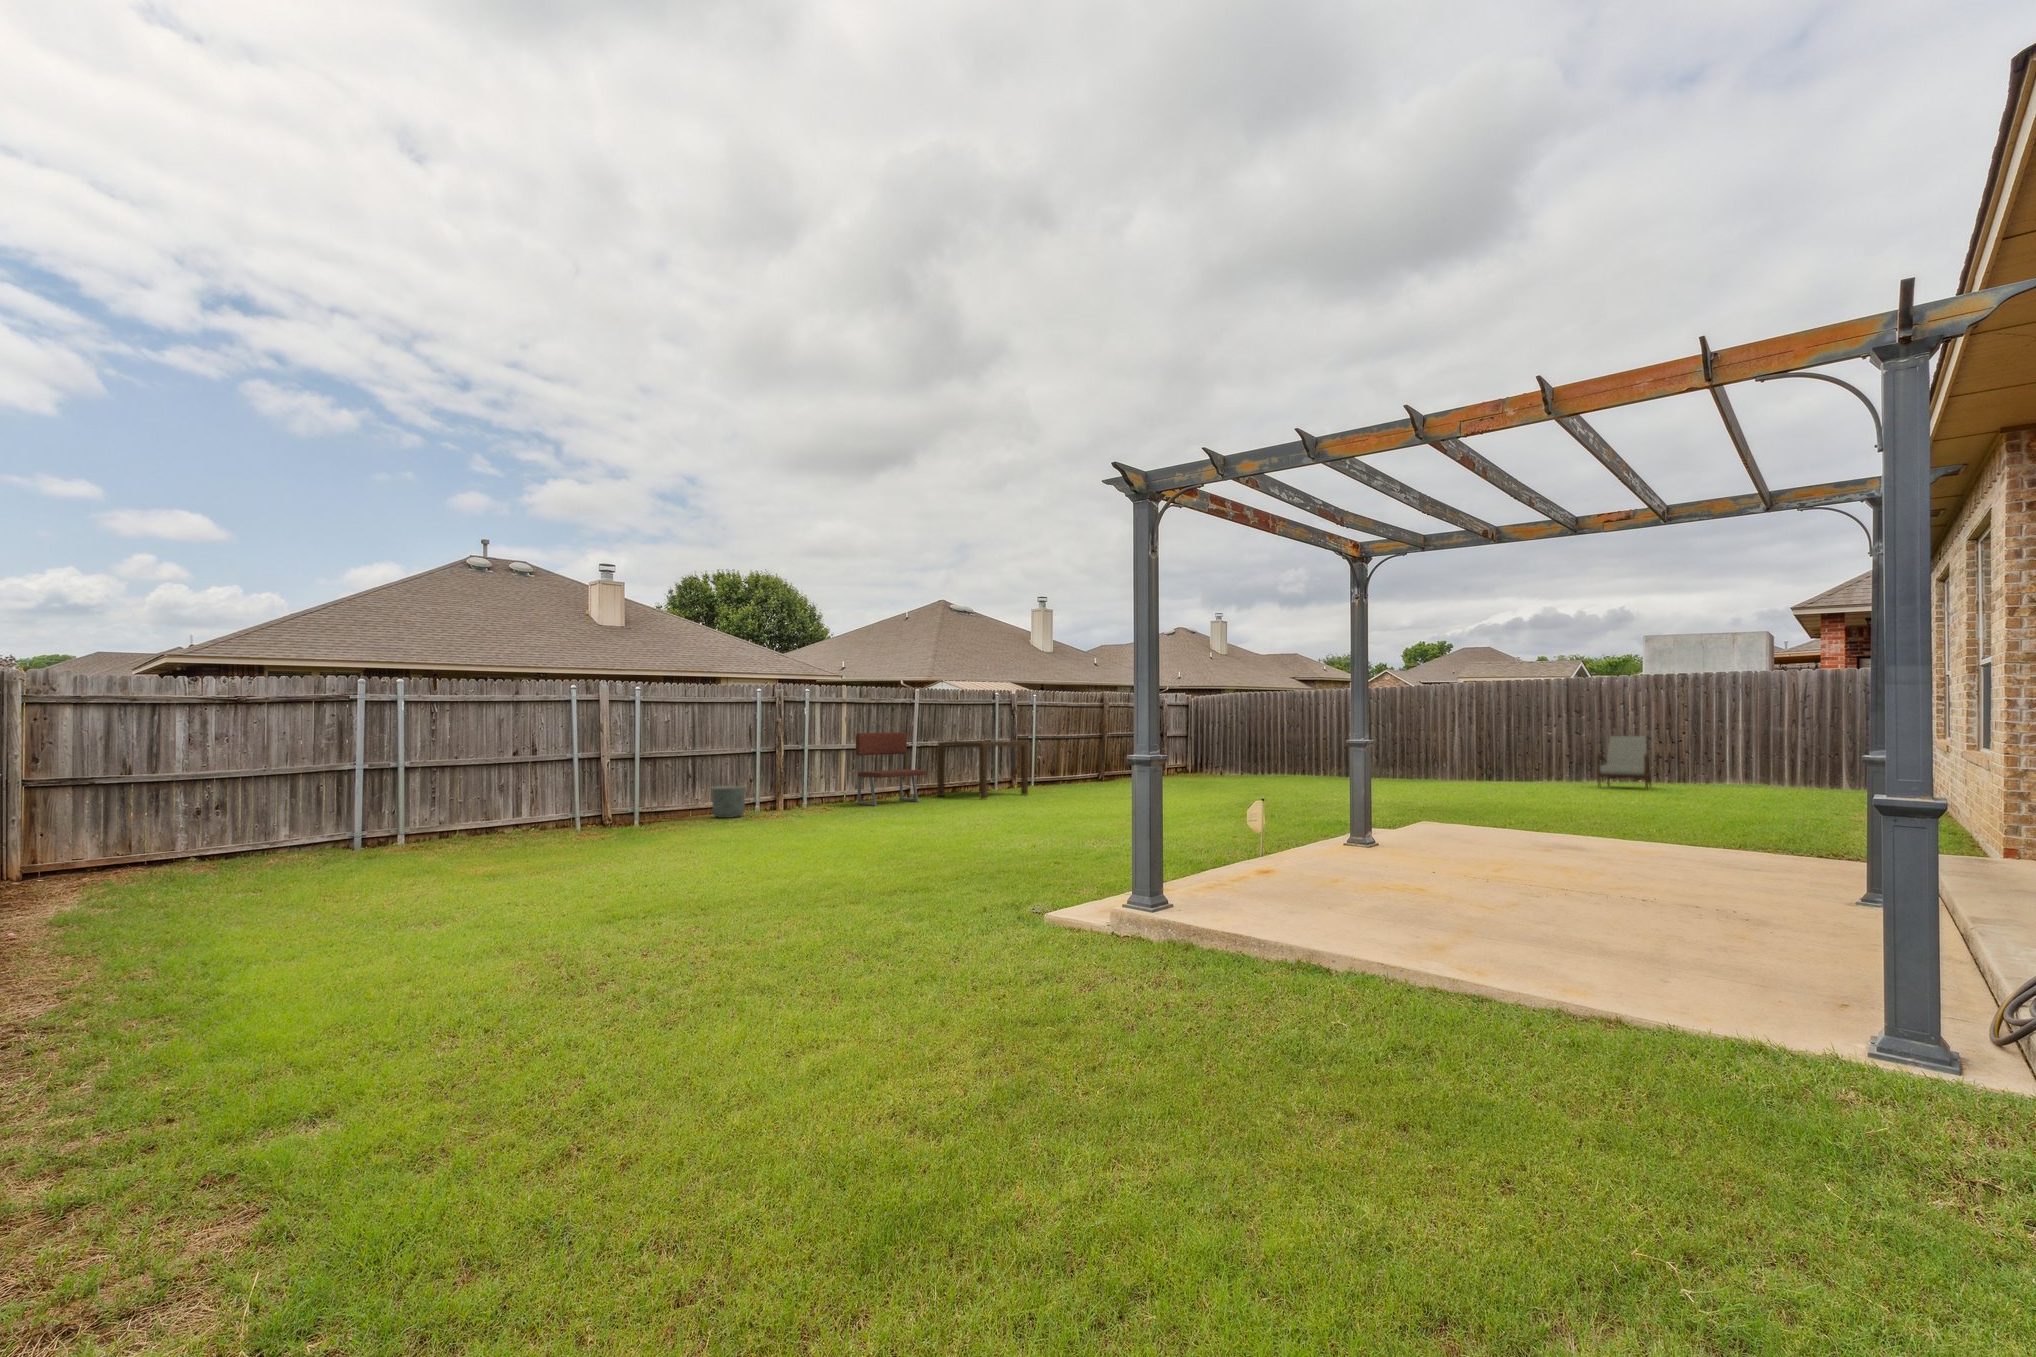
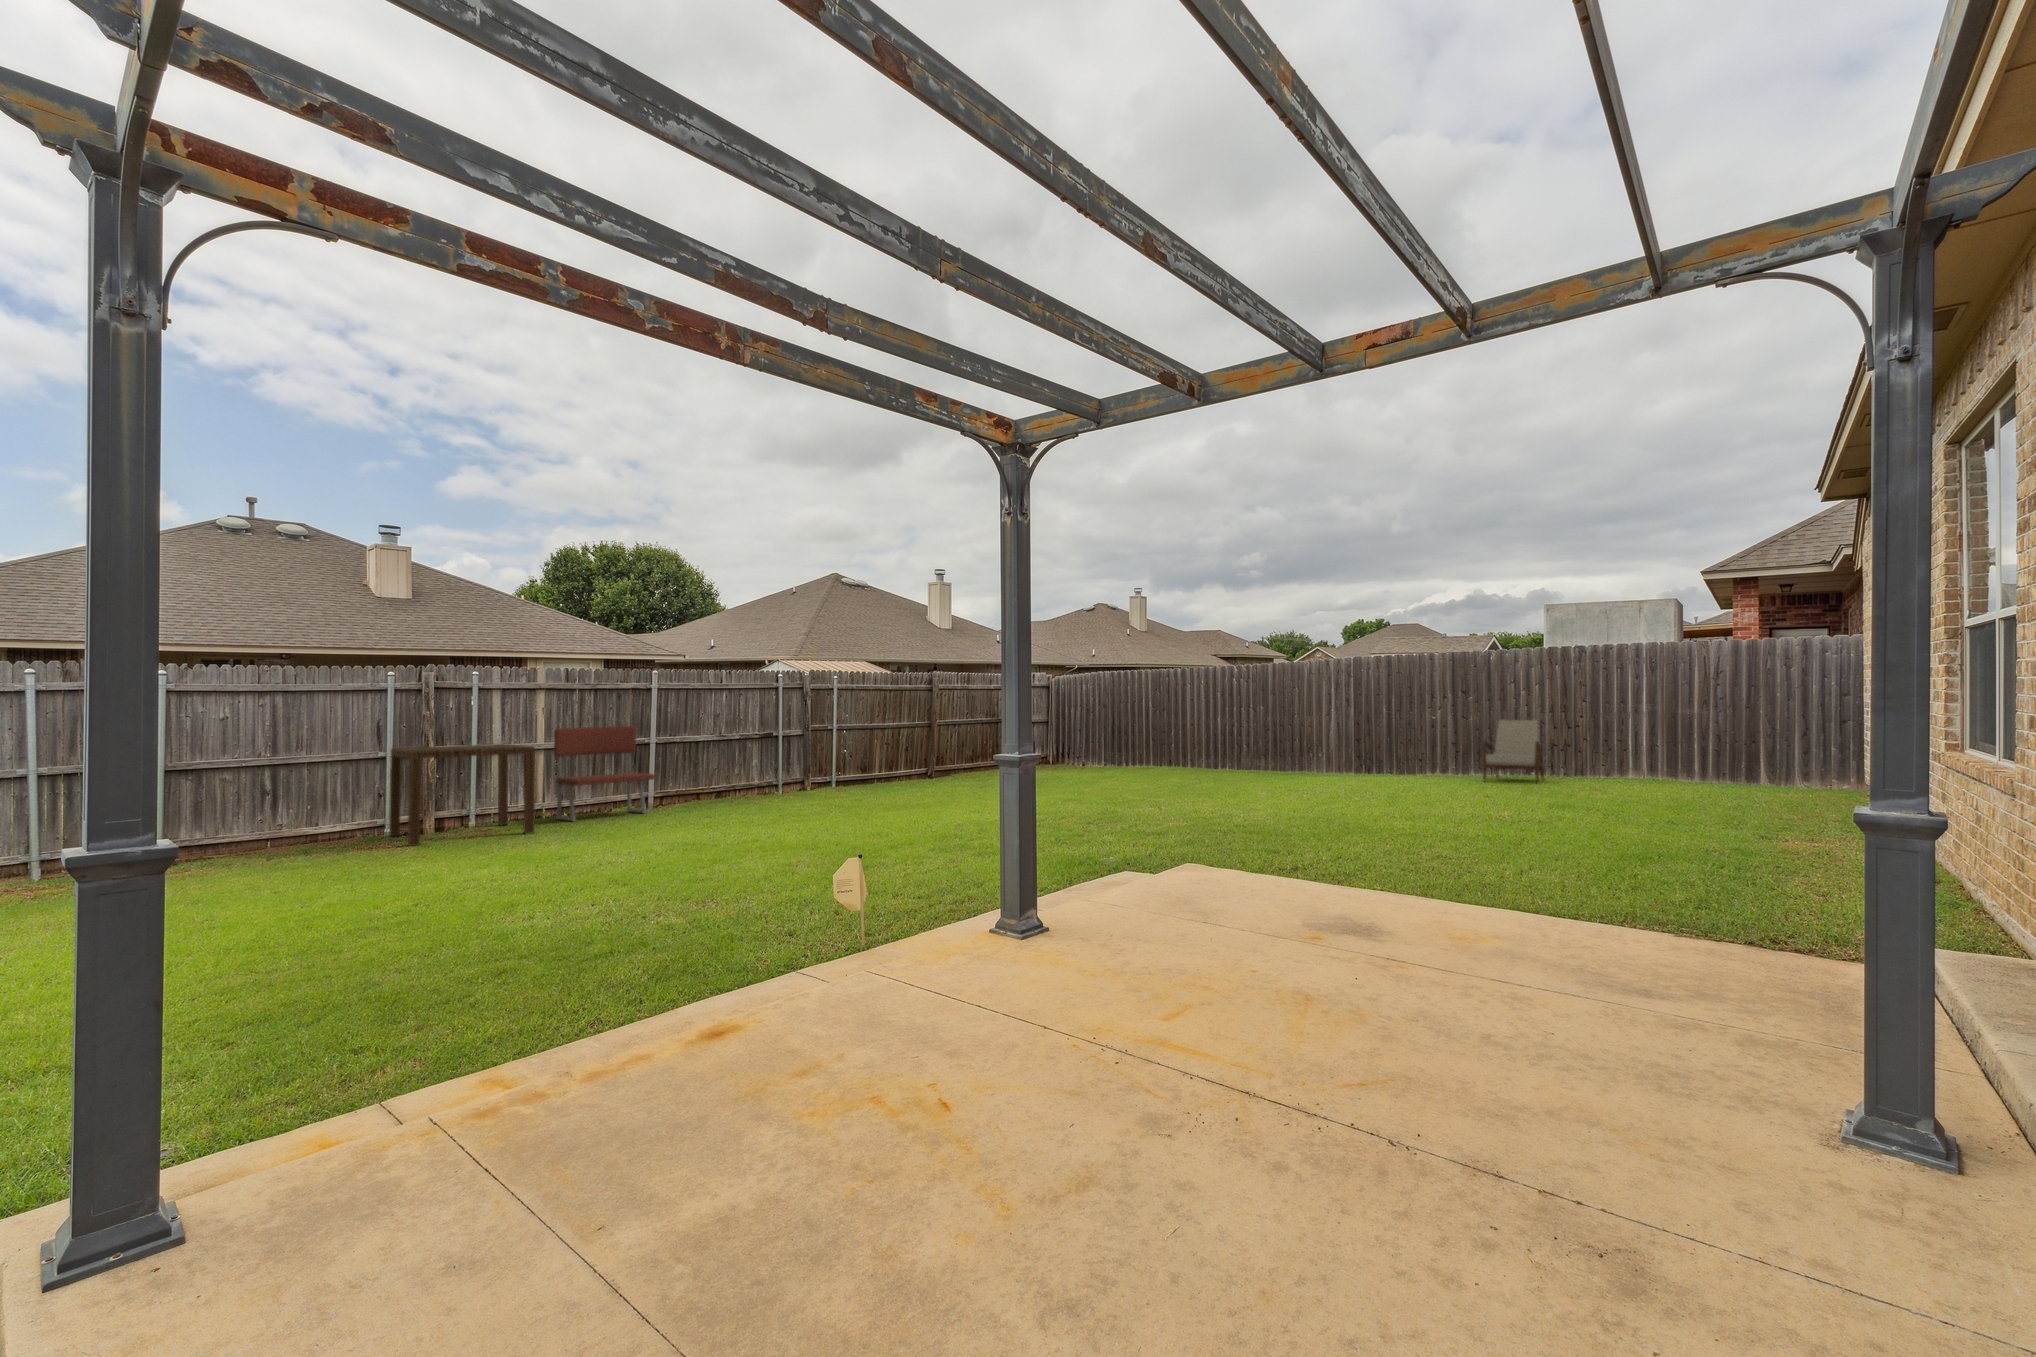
dining table: present [937,741,1028,799] -> present [389,744,535,846]
planter: present [712,786,746,818] -> none [296,803,353,848]

